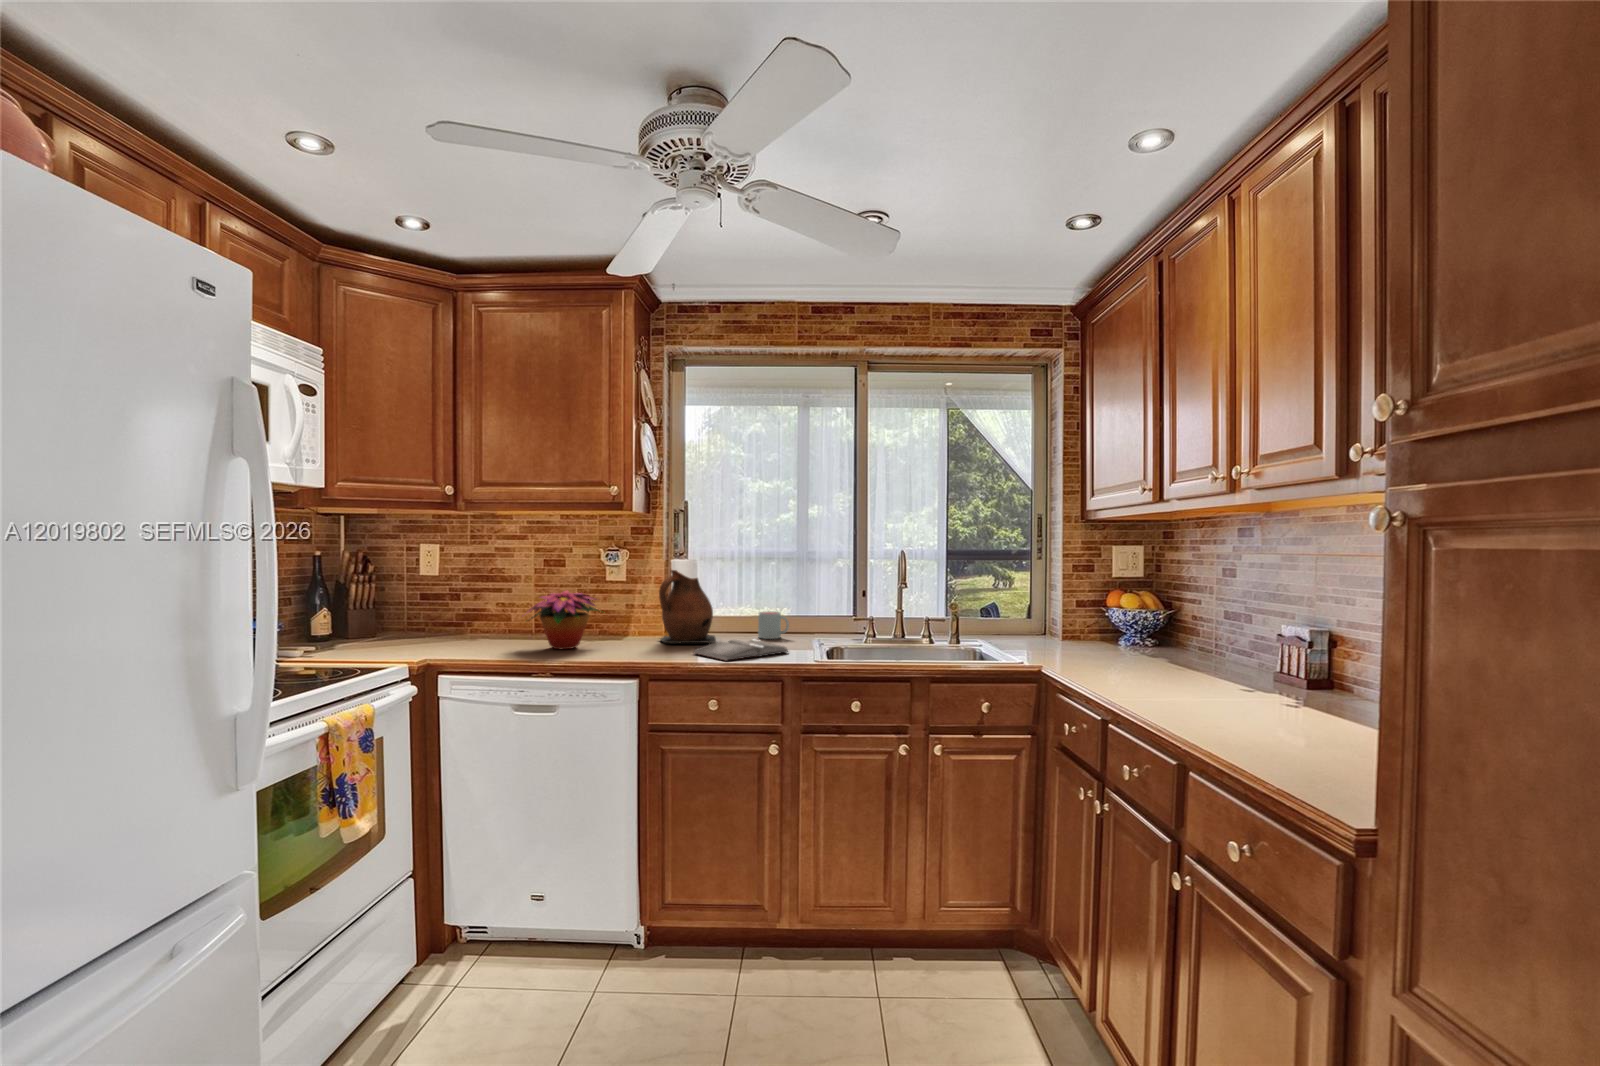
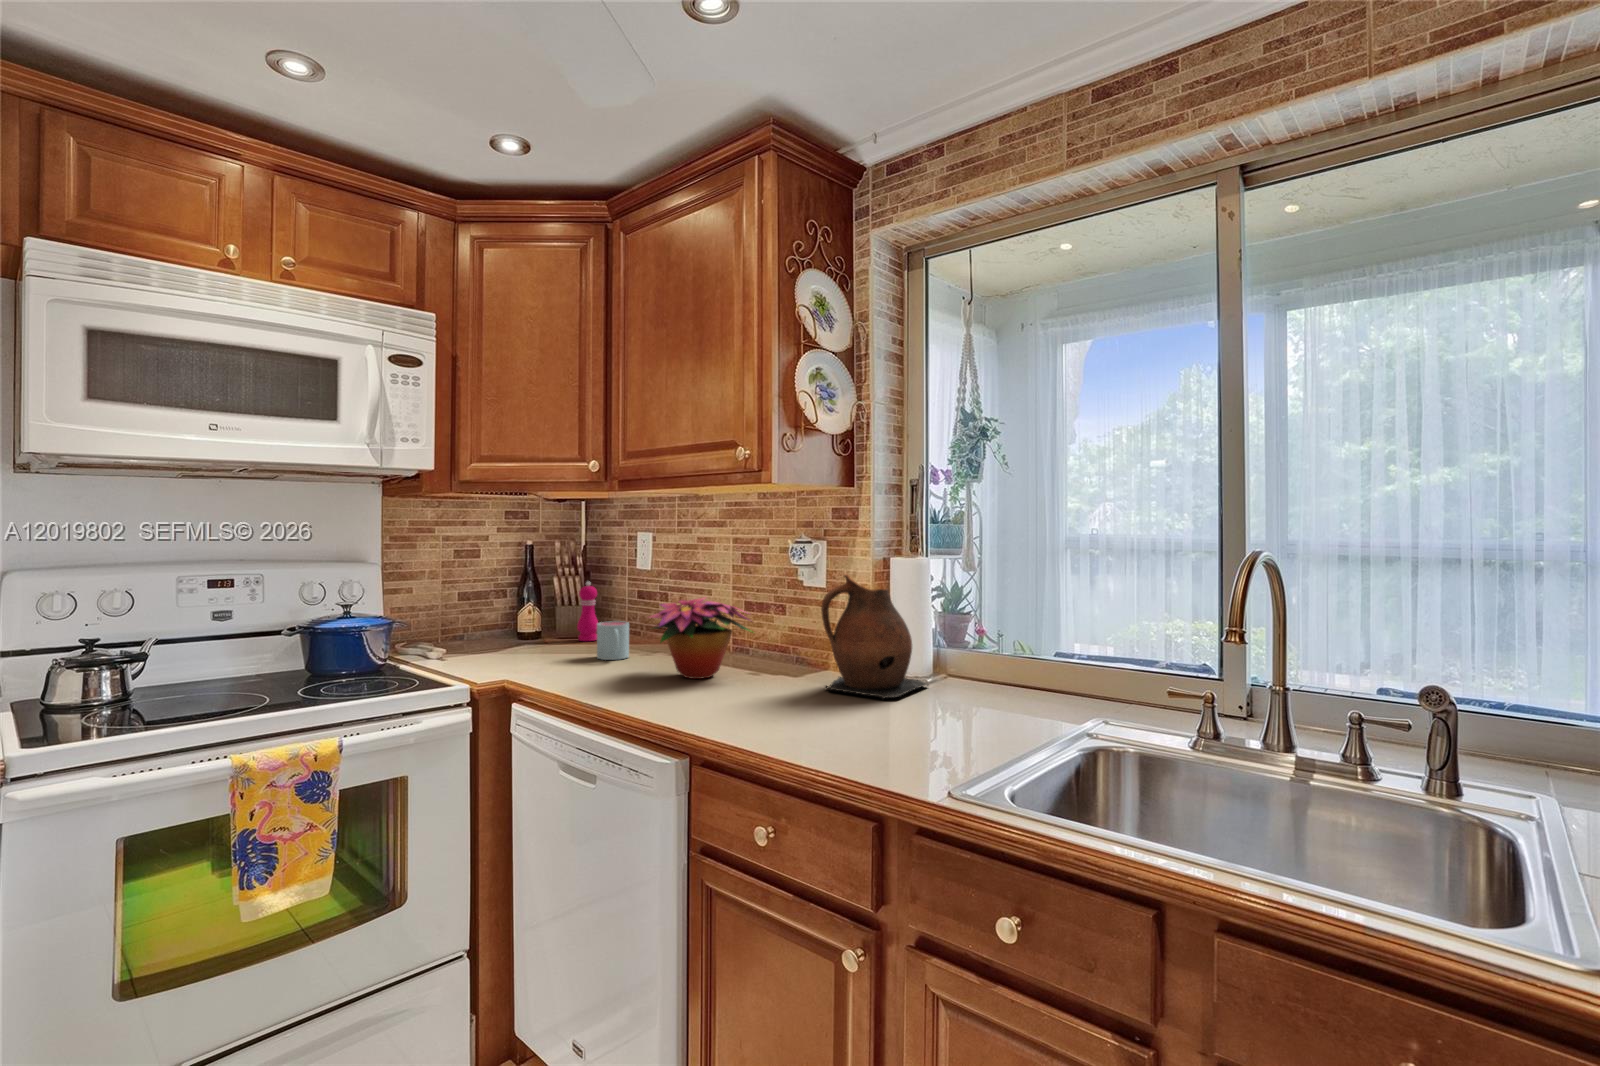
pepper mill: none [374,588,396,641] -> present [577,582,598,641]
mug: present [758,611,789,639] -> present [597,621,629,660]
hardback book: present [694,639,788,661] -> none [809,699,964,741]

